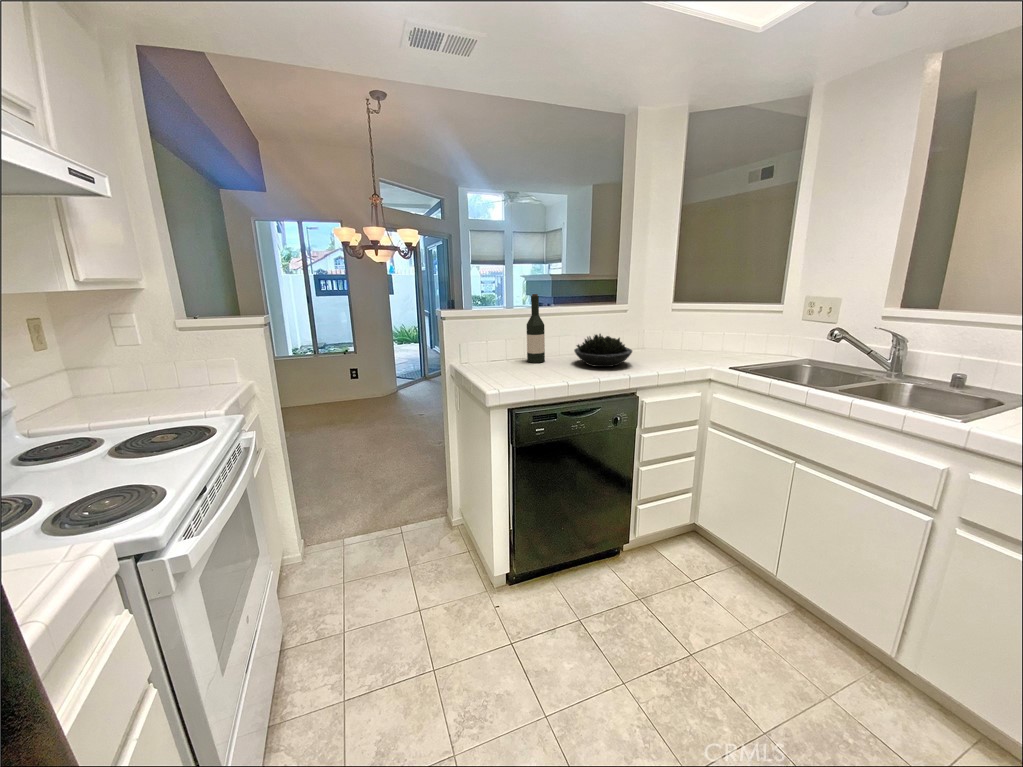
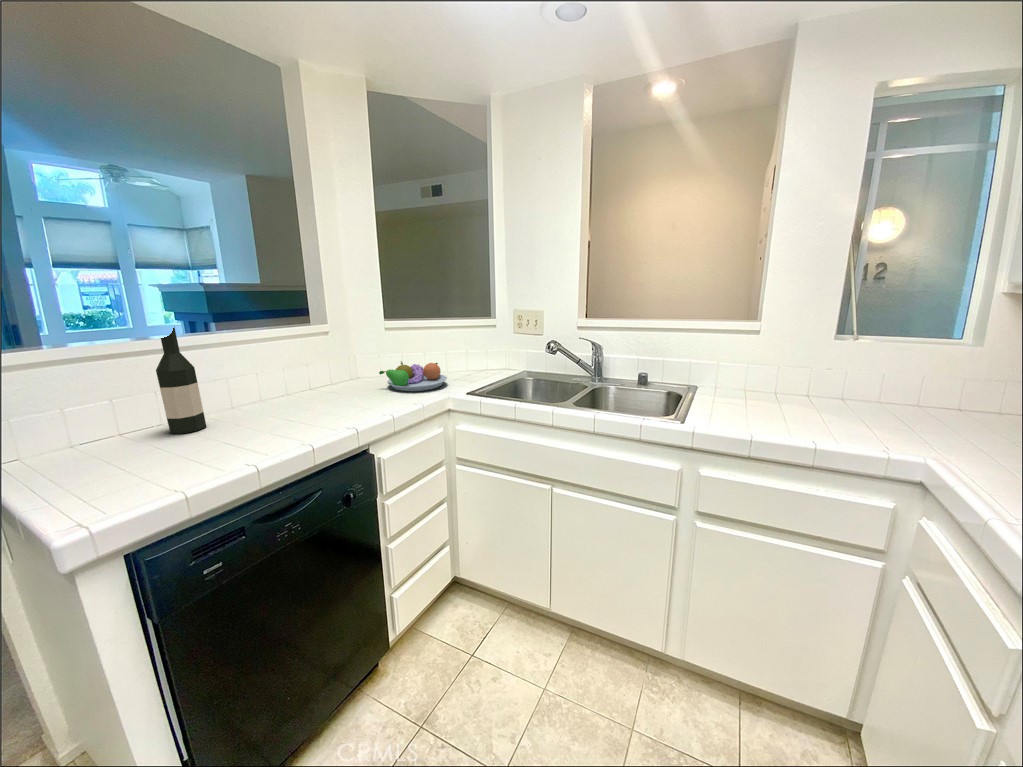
succulent plant: present [574,334,632,367] -> none [259,371,352,422]
fruit bowl: none [657,335,715,361] -> present [379,361,447,391]

